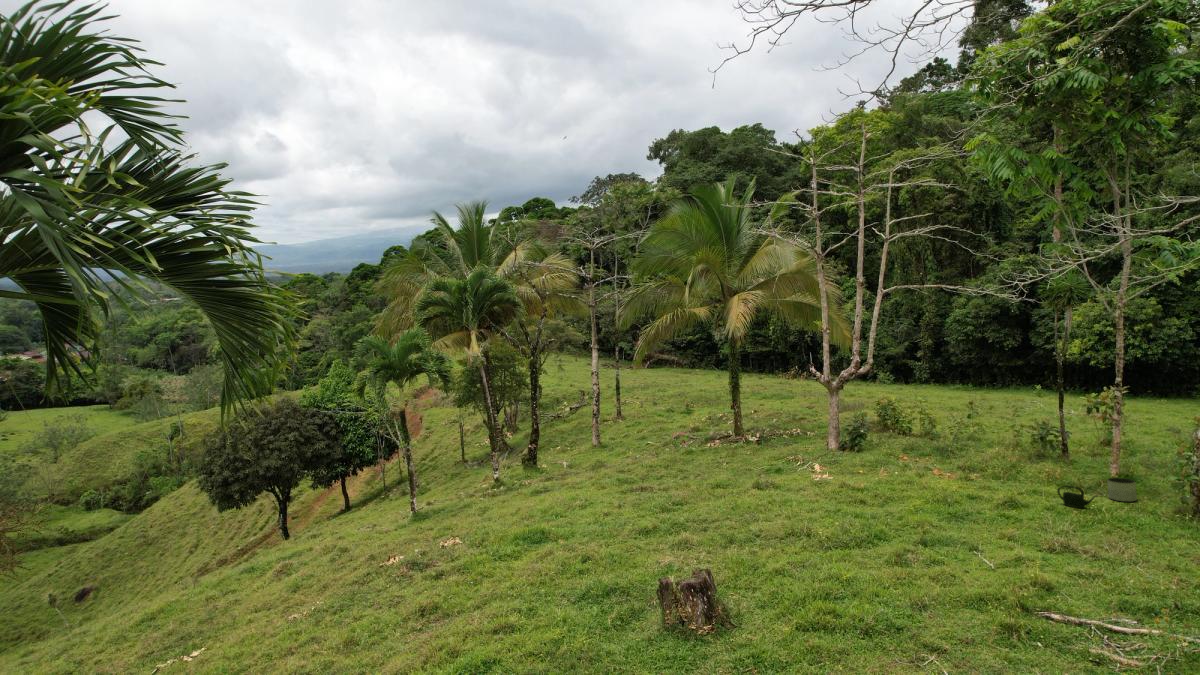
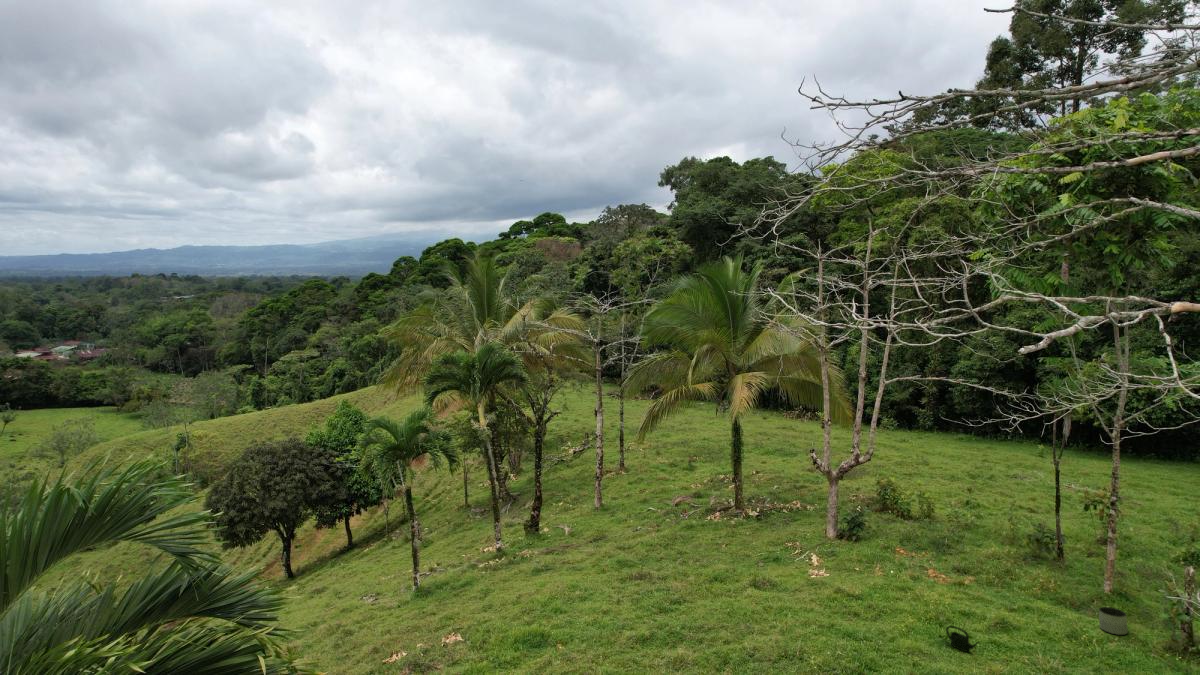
watering can: present [1057,486,1097,508] -> present [946,626,980,652]

